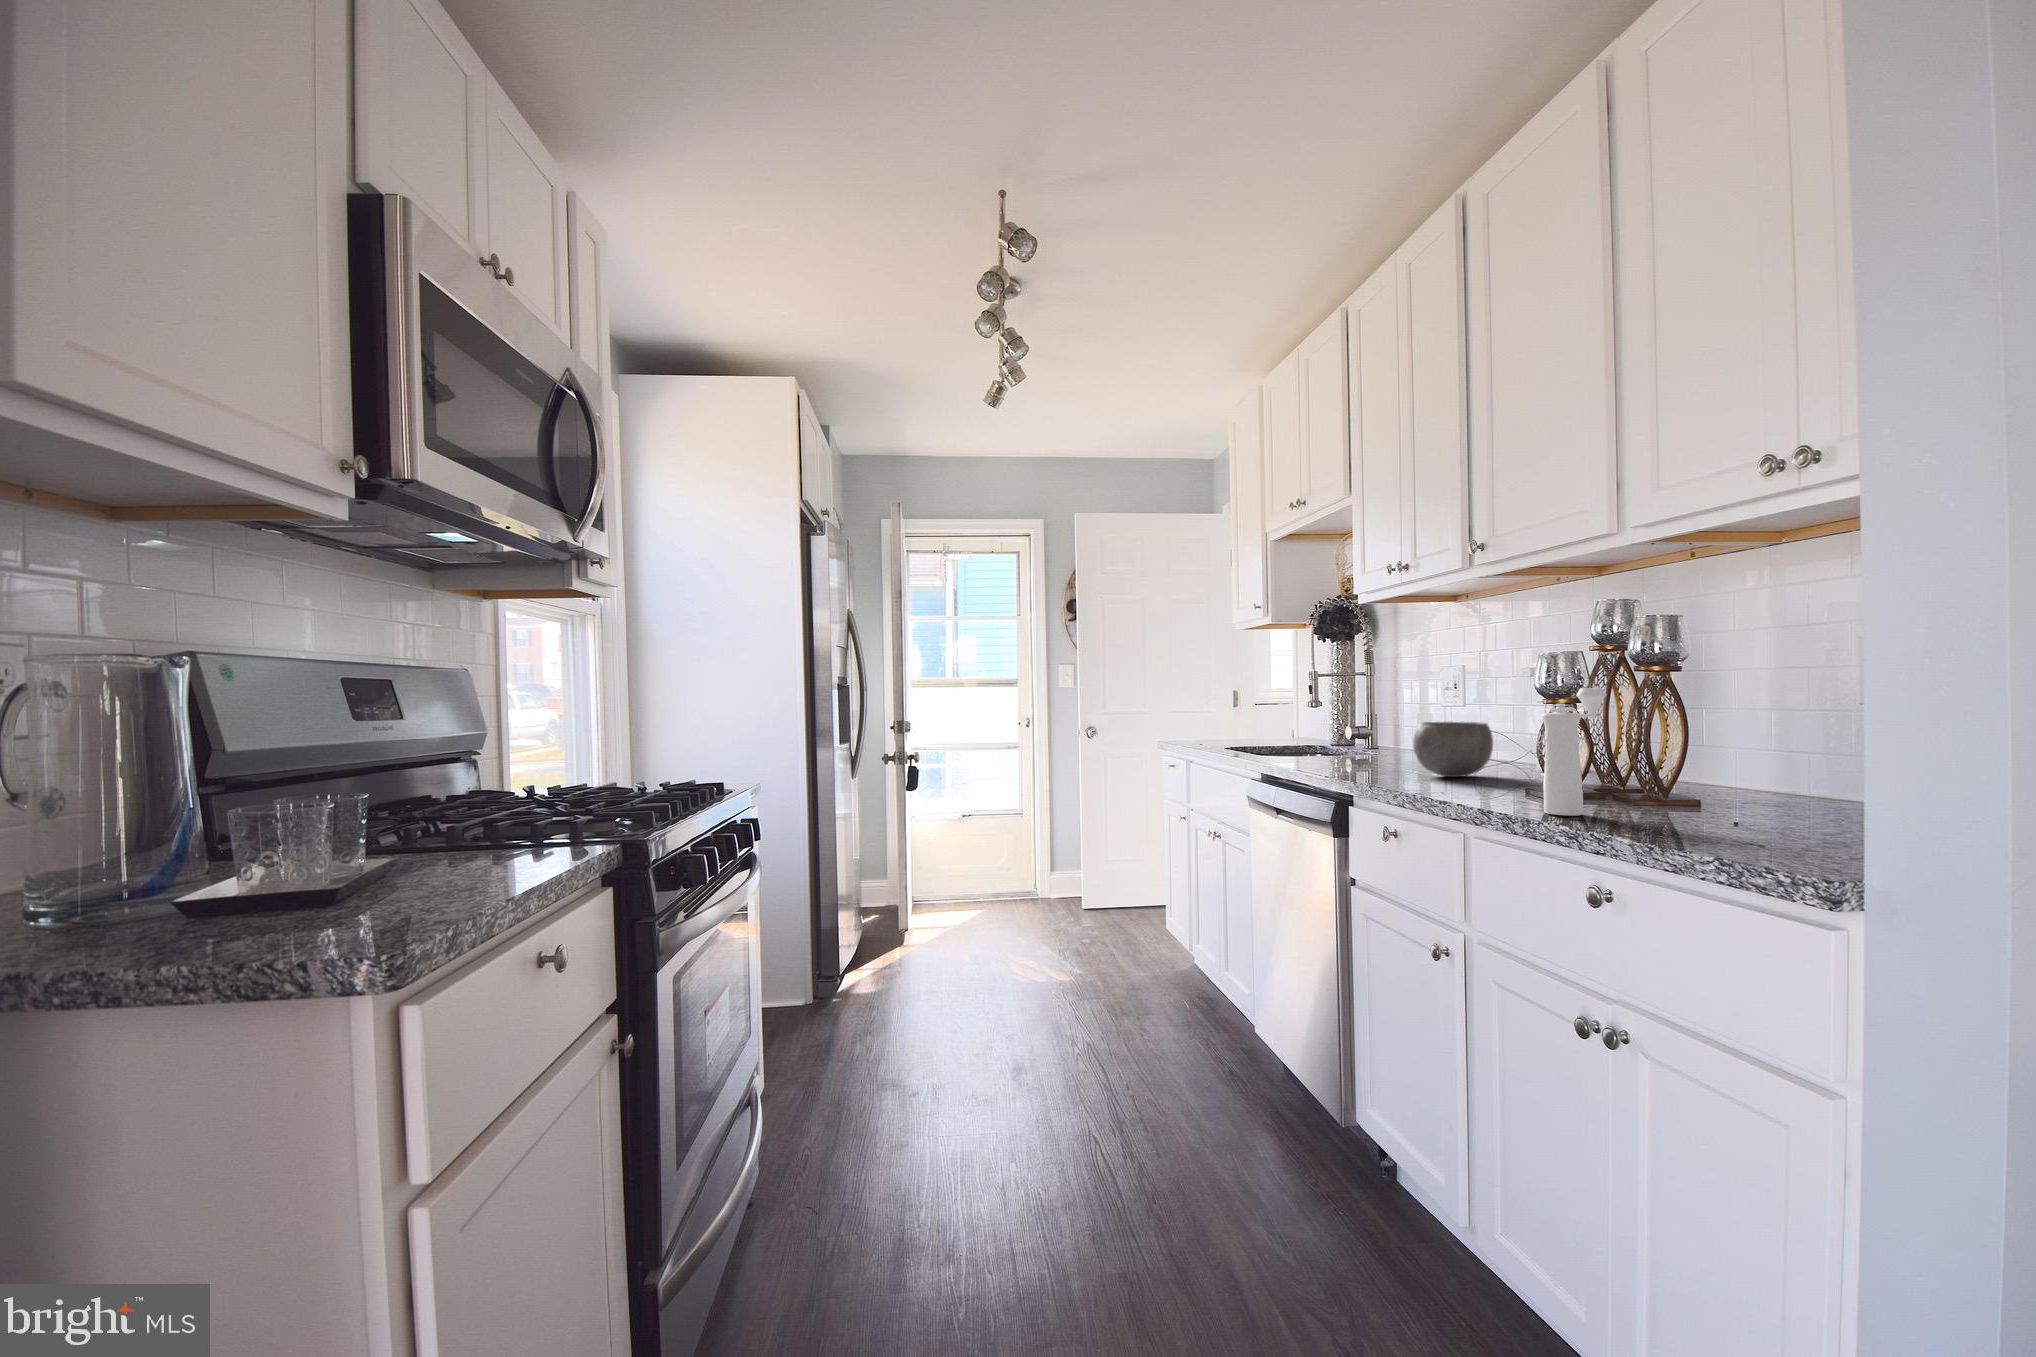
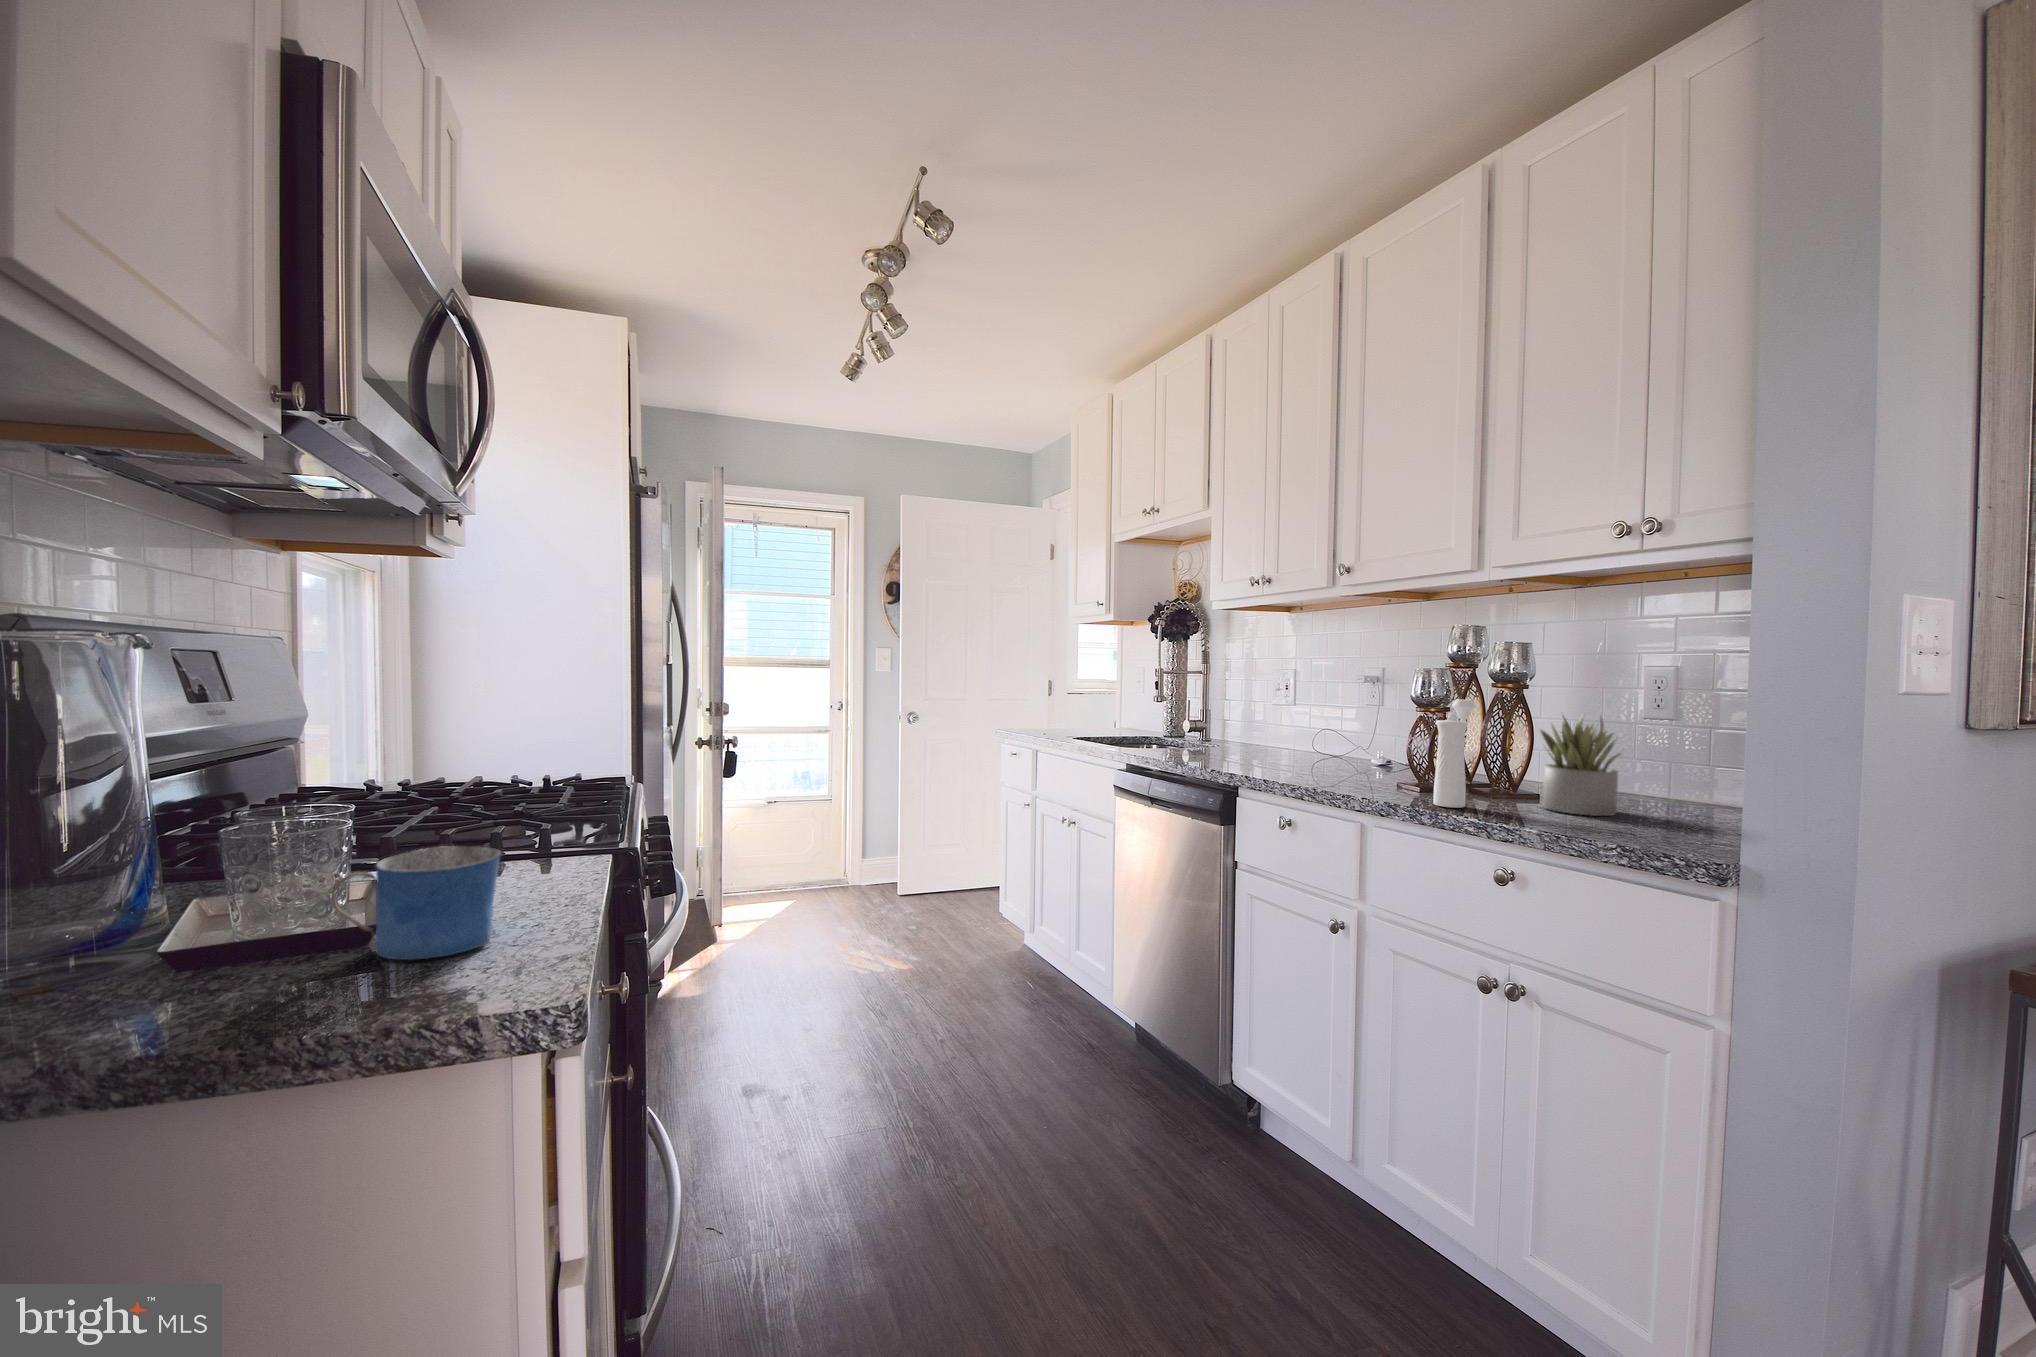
succulent plant: none [1683,696,1797,826] -> present [1541,715,1620,816]
ceramic bowl: present [1413,722,1493,777] -> none [1278,721,1344,770]
mug: none [379,820,497,899] -> present [332,846,502,960]

